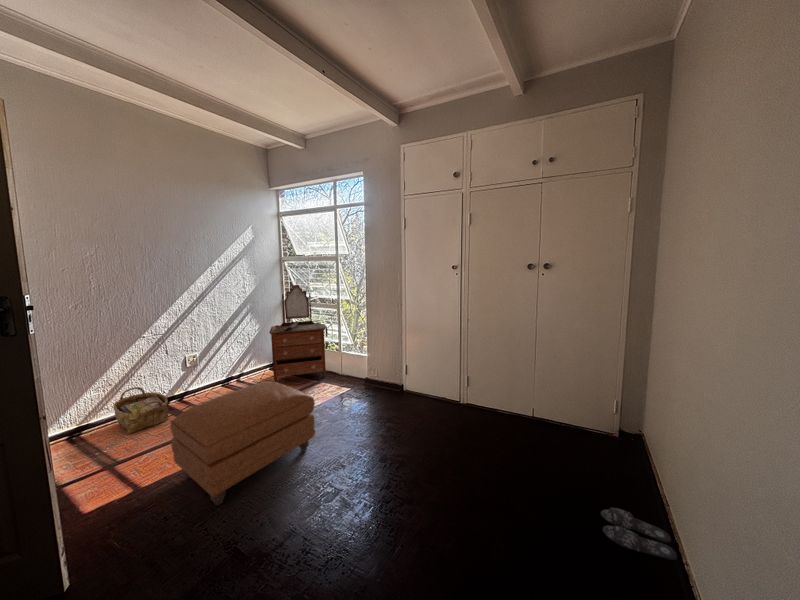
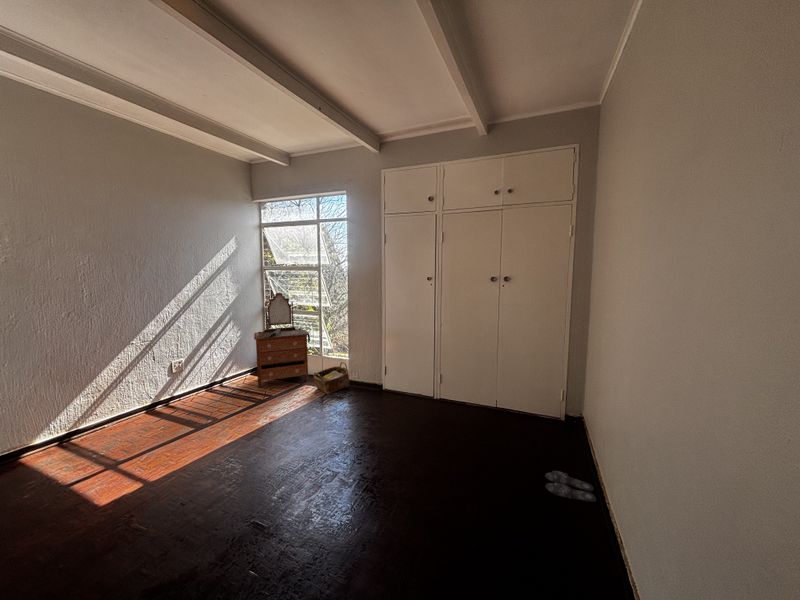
ottoman: present [171,381,315,505] -> none [178,382,308,490]
woven basket: present [113,387,168,434] -> present [313,362,349,394]

